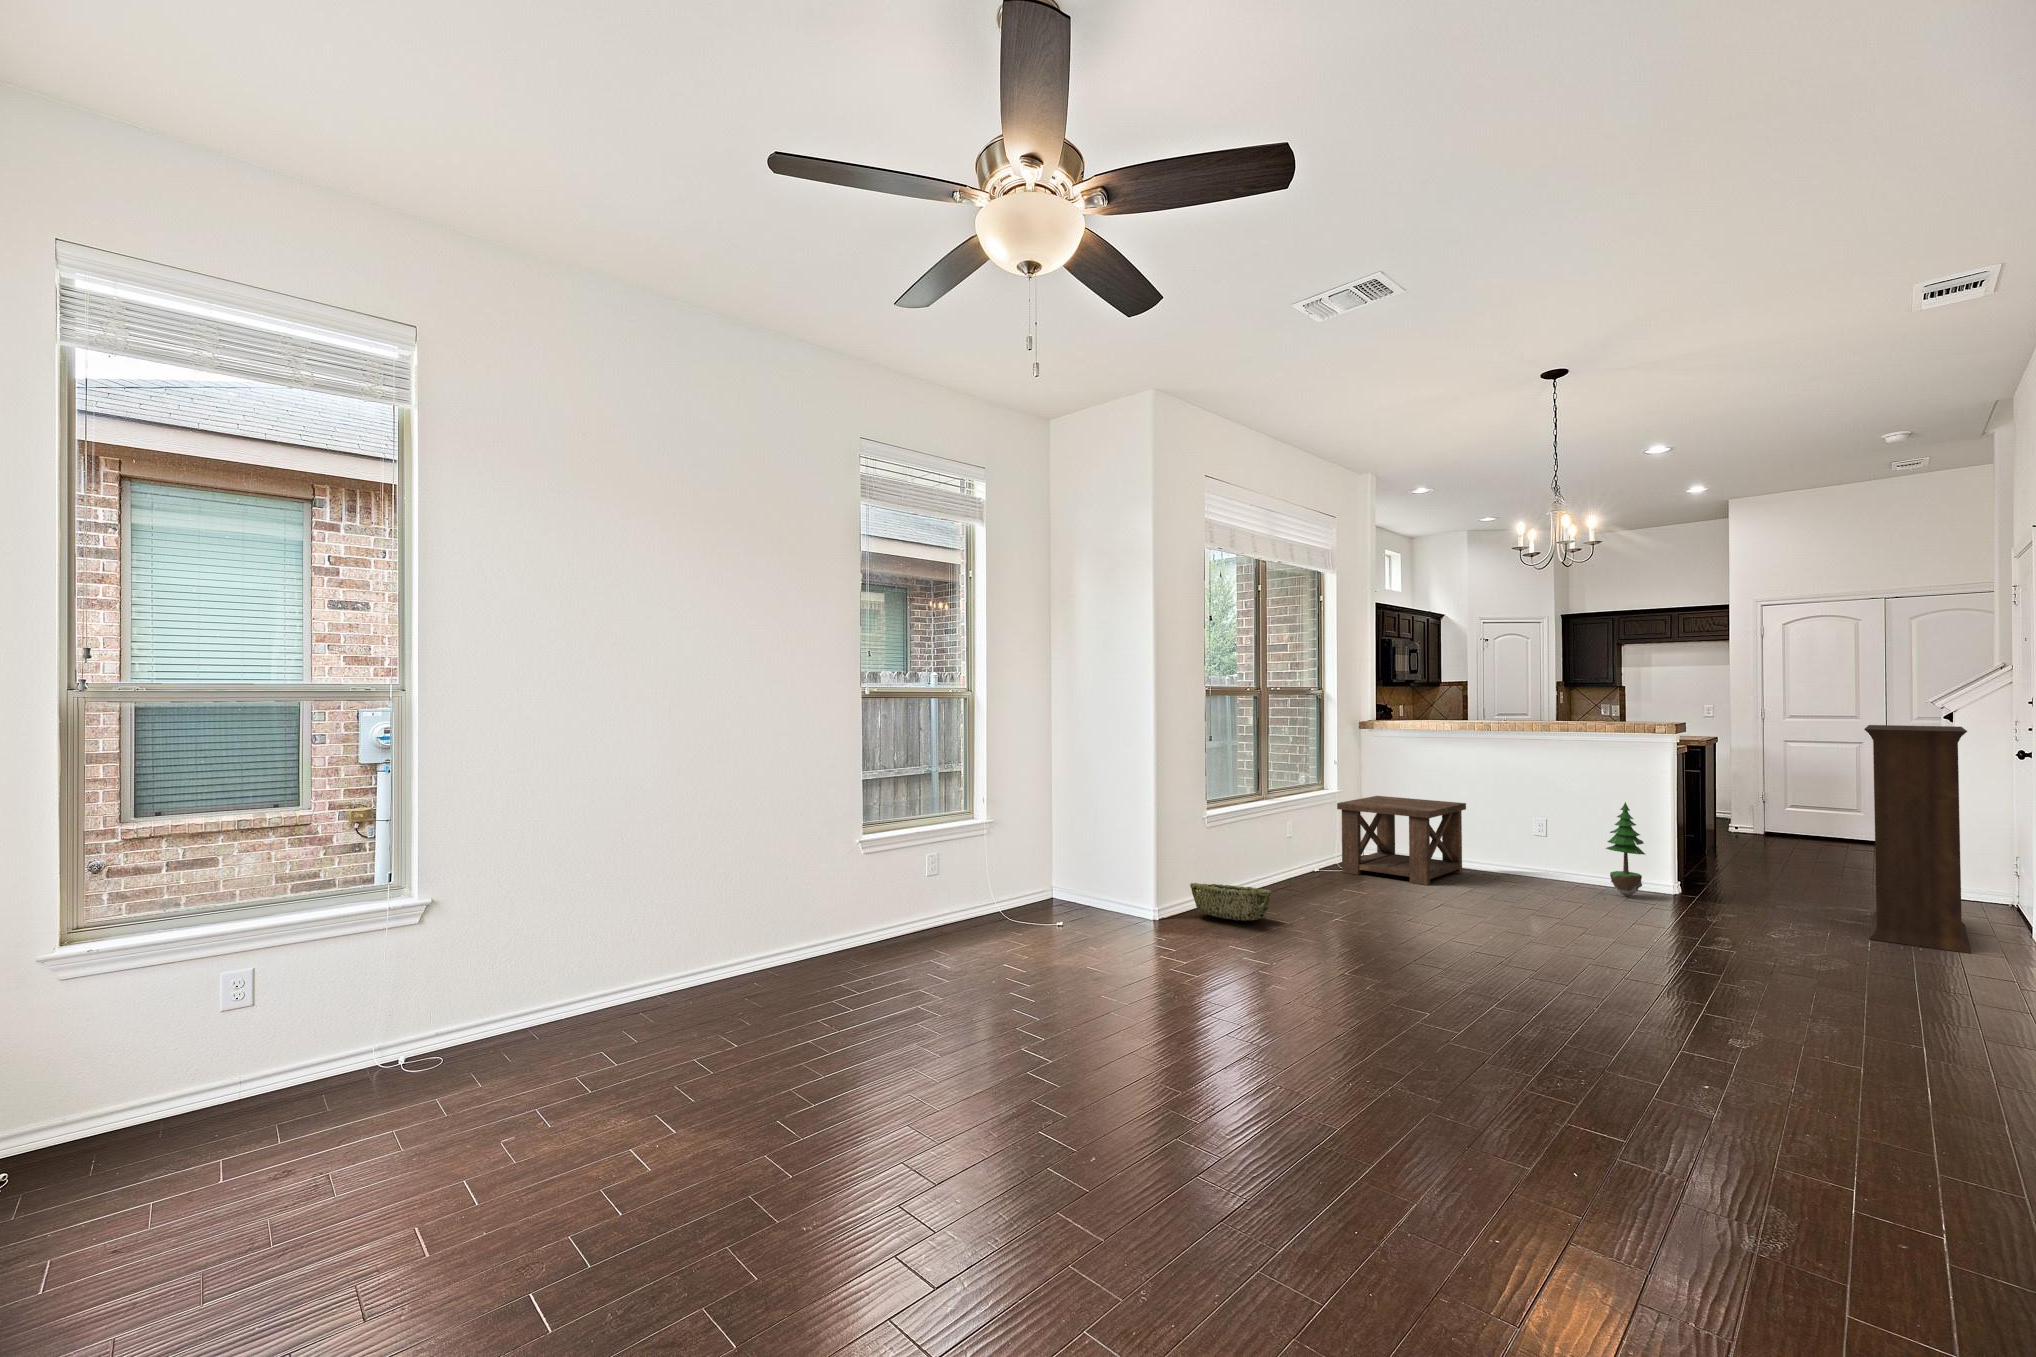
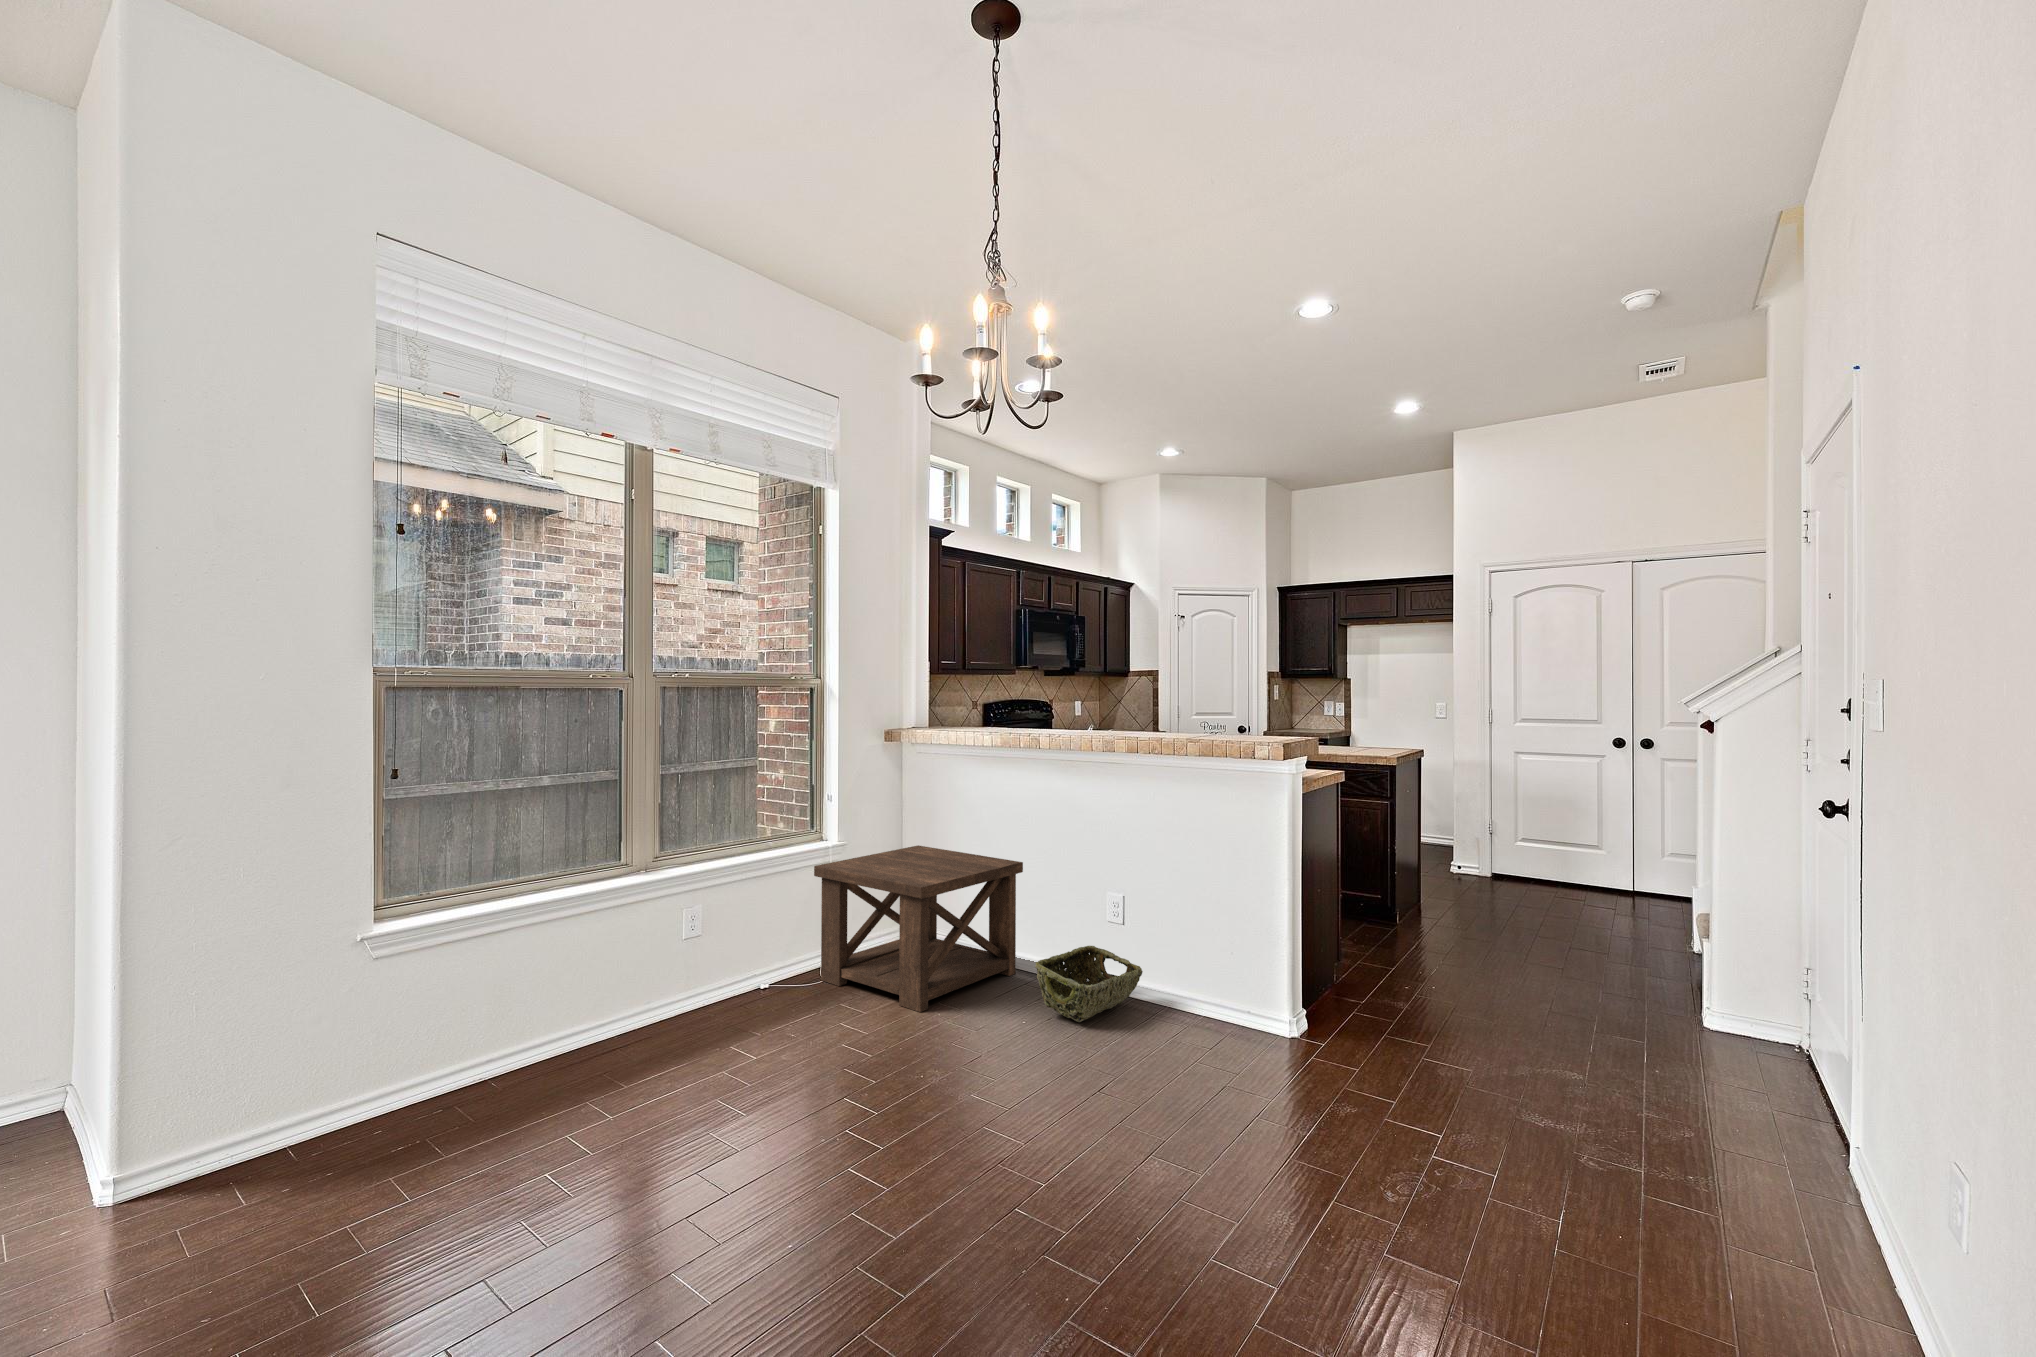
bookcase: present [1864,725,1971,953] -> none [1562,743,1739,1208]
potted tree: present [1606,802,1645,897] -> none [1189,871,1248,1033]
woven basket: present [1190,883,1271,921] -> present [1035,946,1143,1022]

